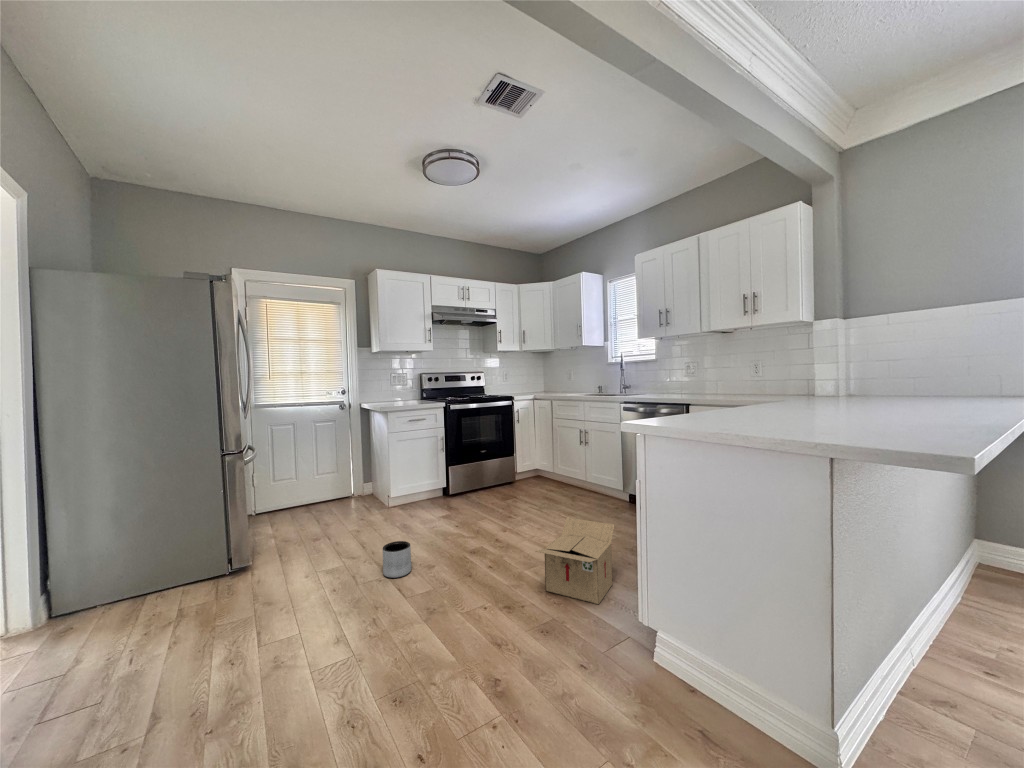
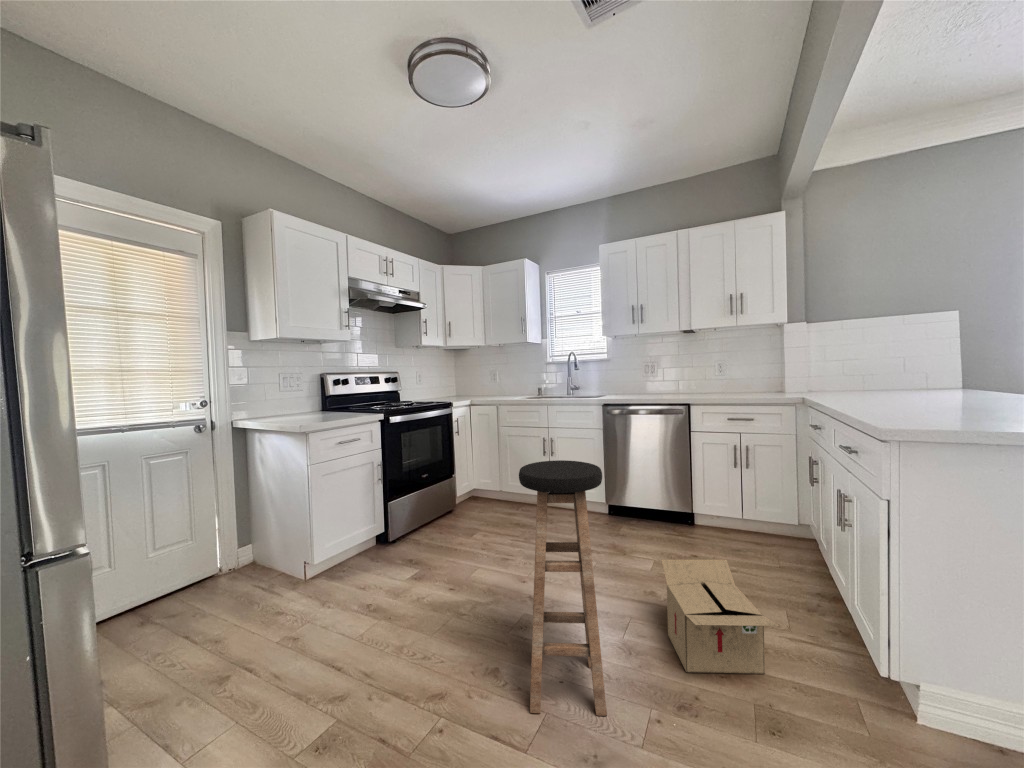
bar stool: none [434,433,498,594] -> present [519,460,607,716]
planter: present [383,541,411,578] -> none [423,651,471,727]

